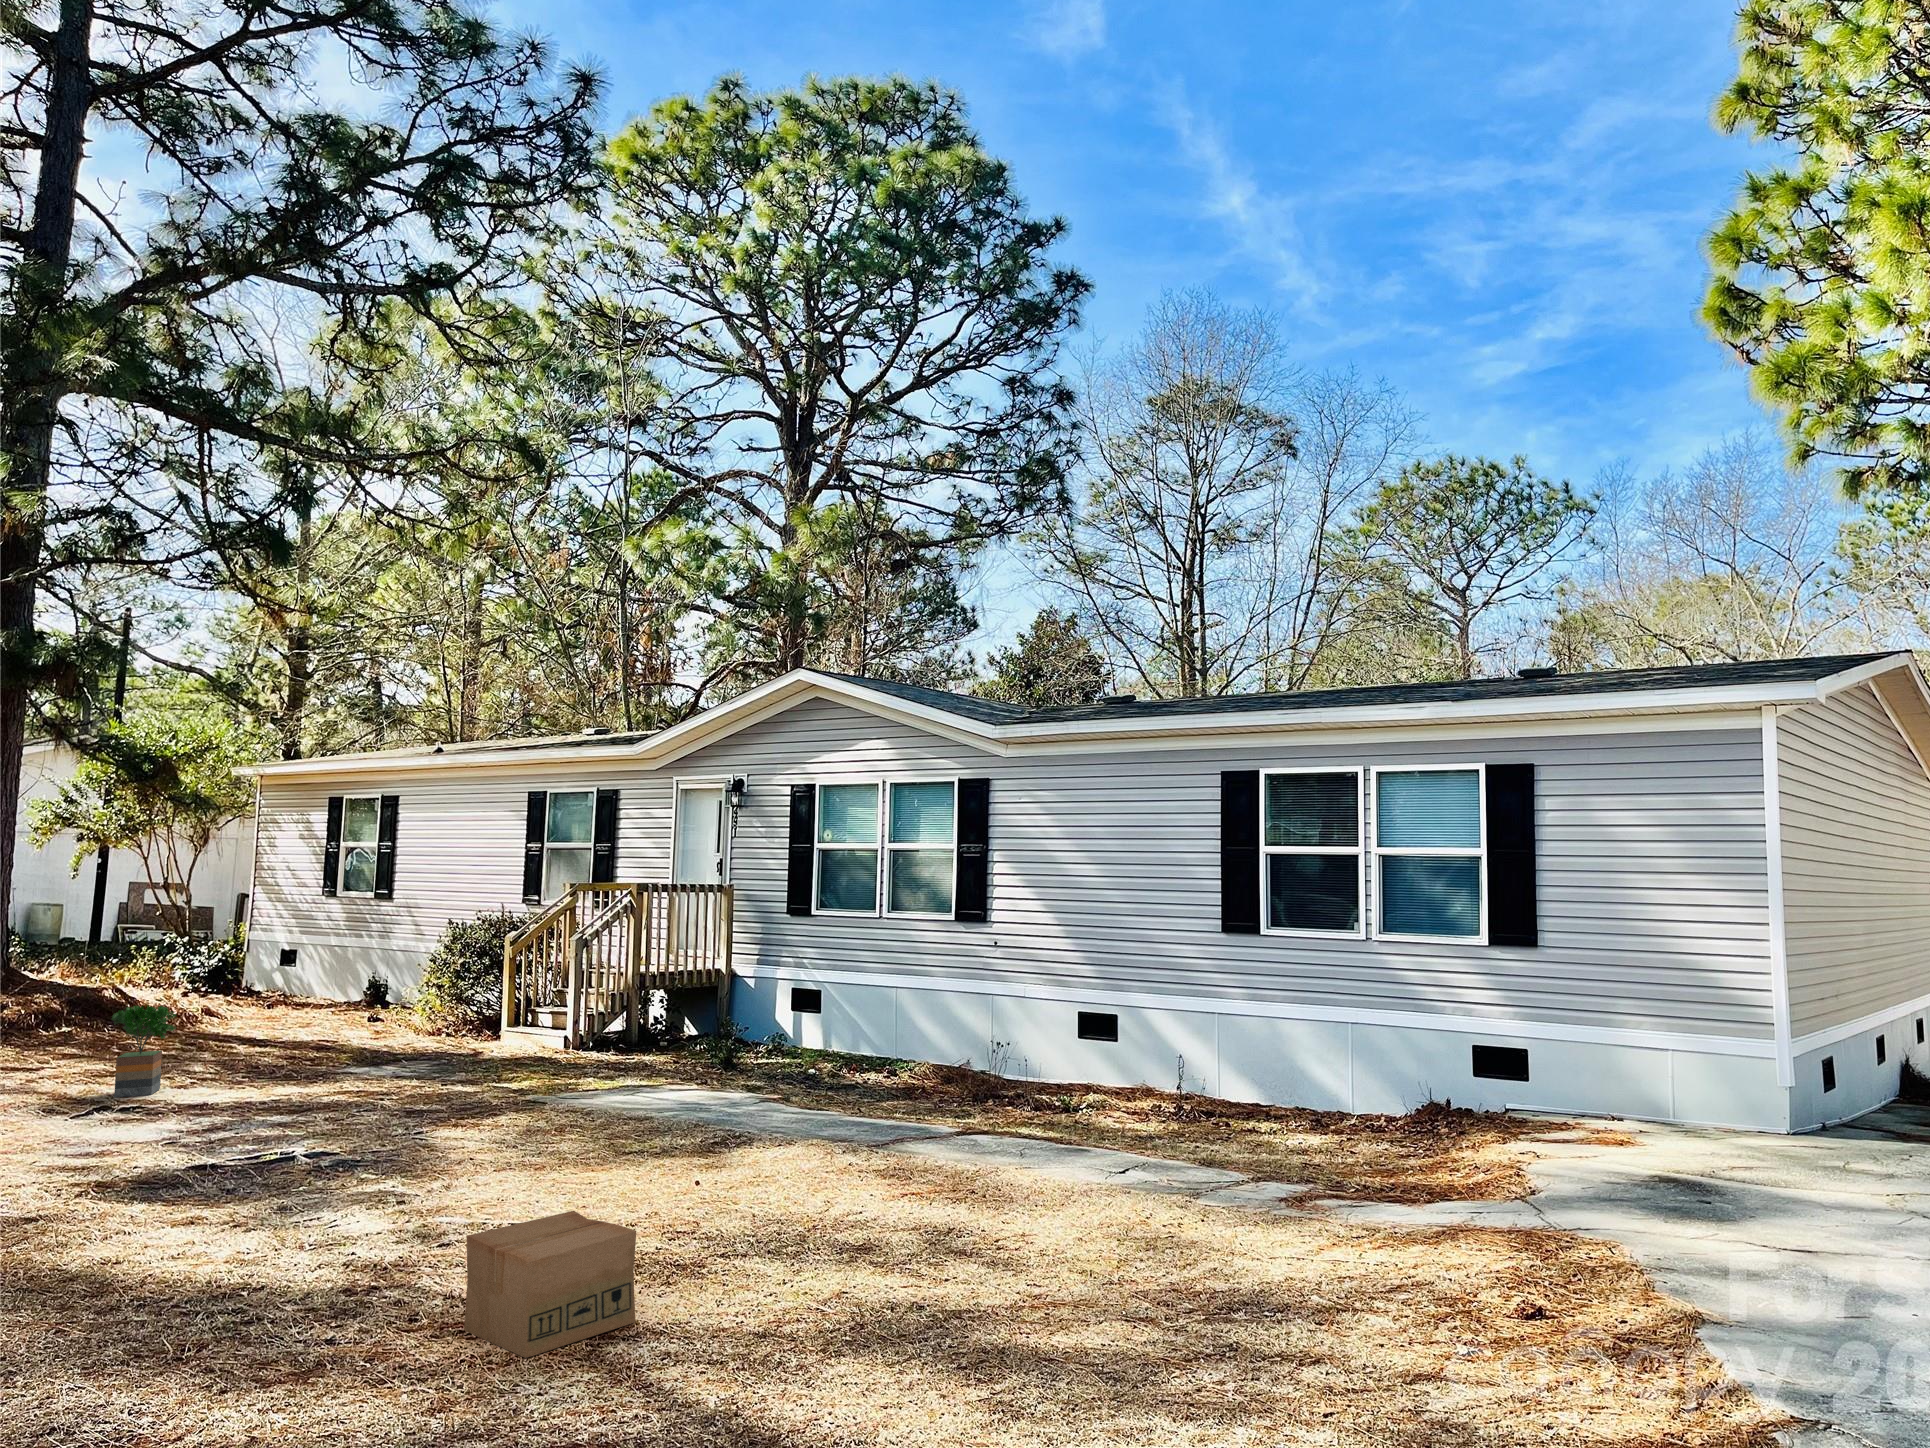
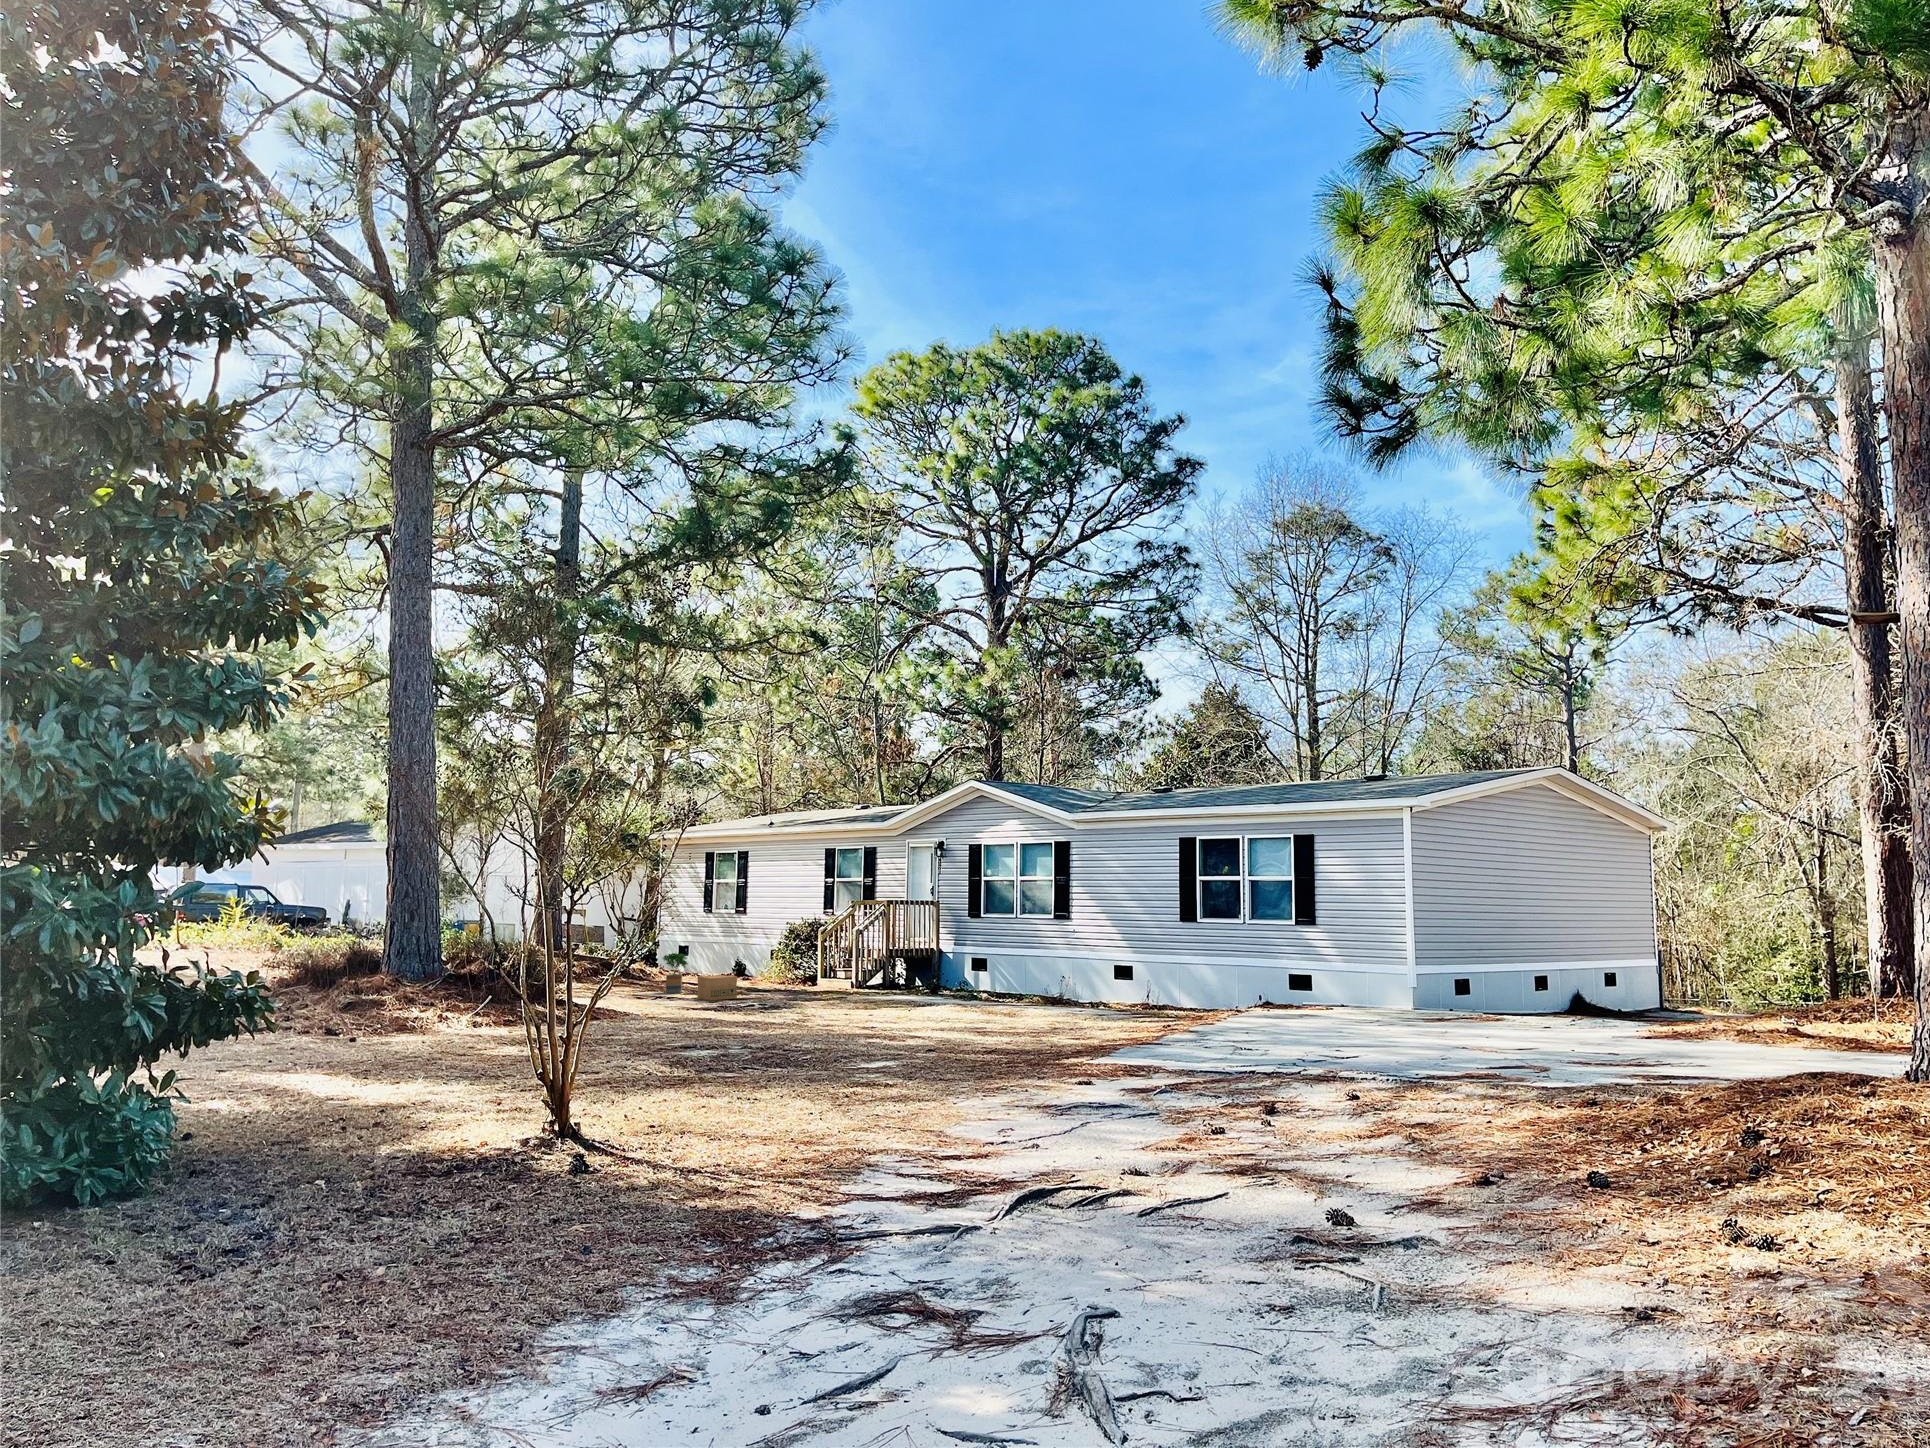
cardboard box: present [464,1211,636,1358] -> present [697,975,737,1000]

